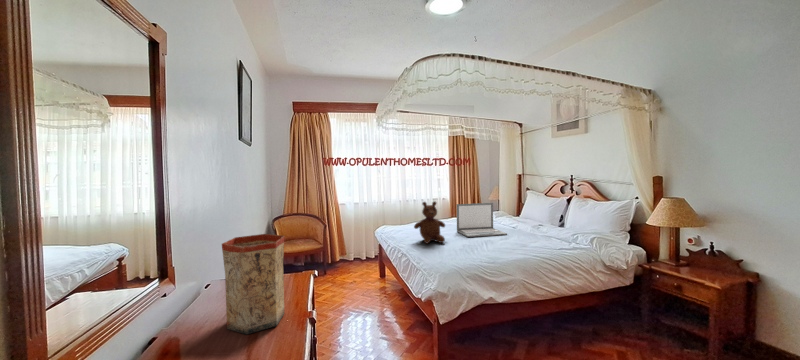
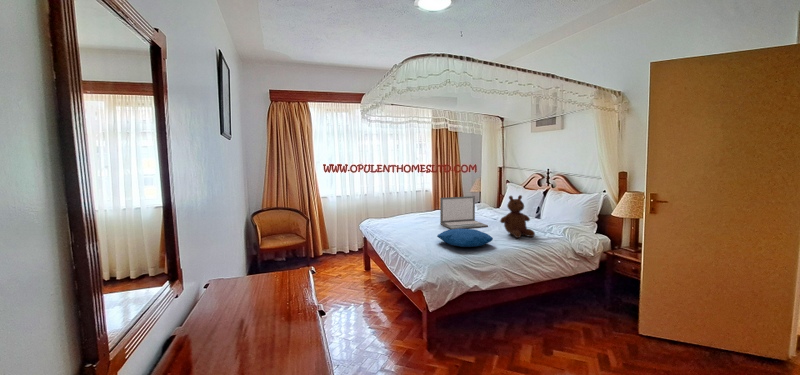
teddy bear: present [414,202,445,244] -> present [500,195,535,238]
vase: present [222,234,284,334] -> none [244,232,299,322]
pillow: none [451,236,511,256] -> present [437,229,493,247]

